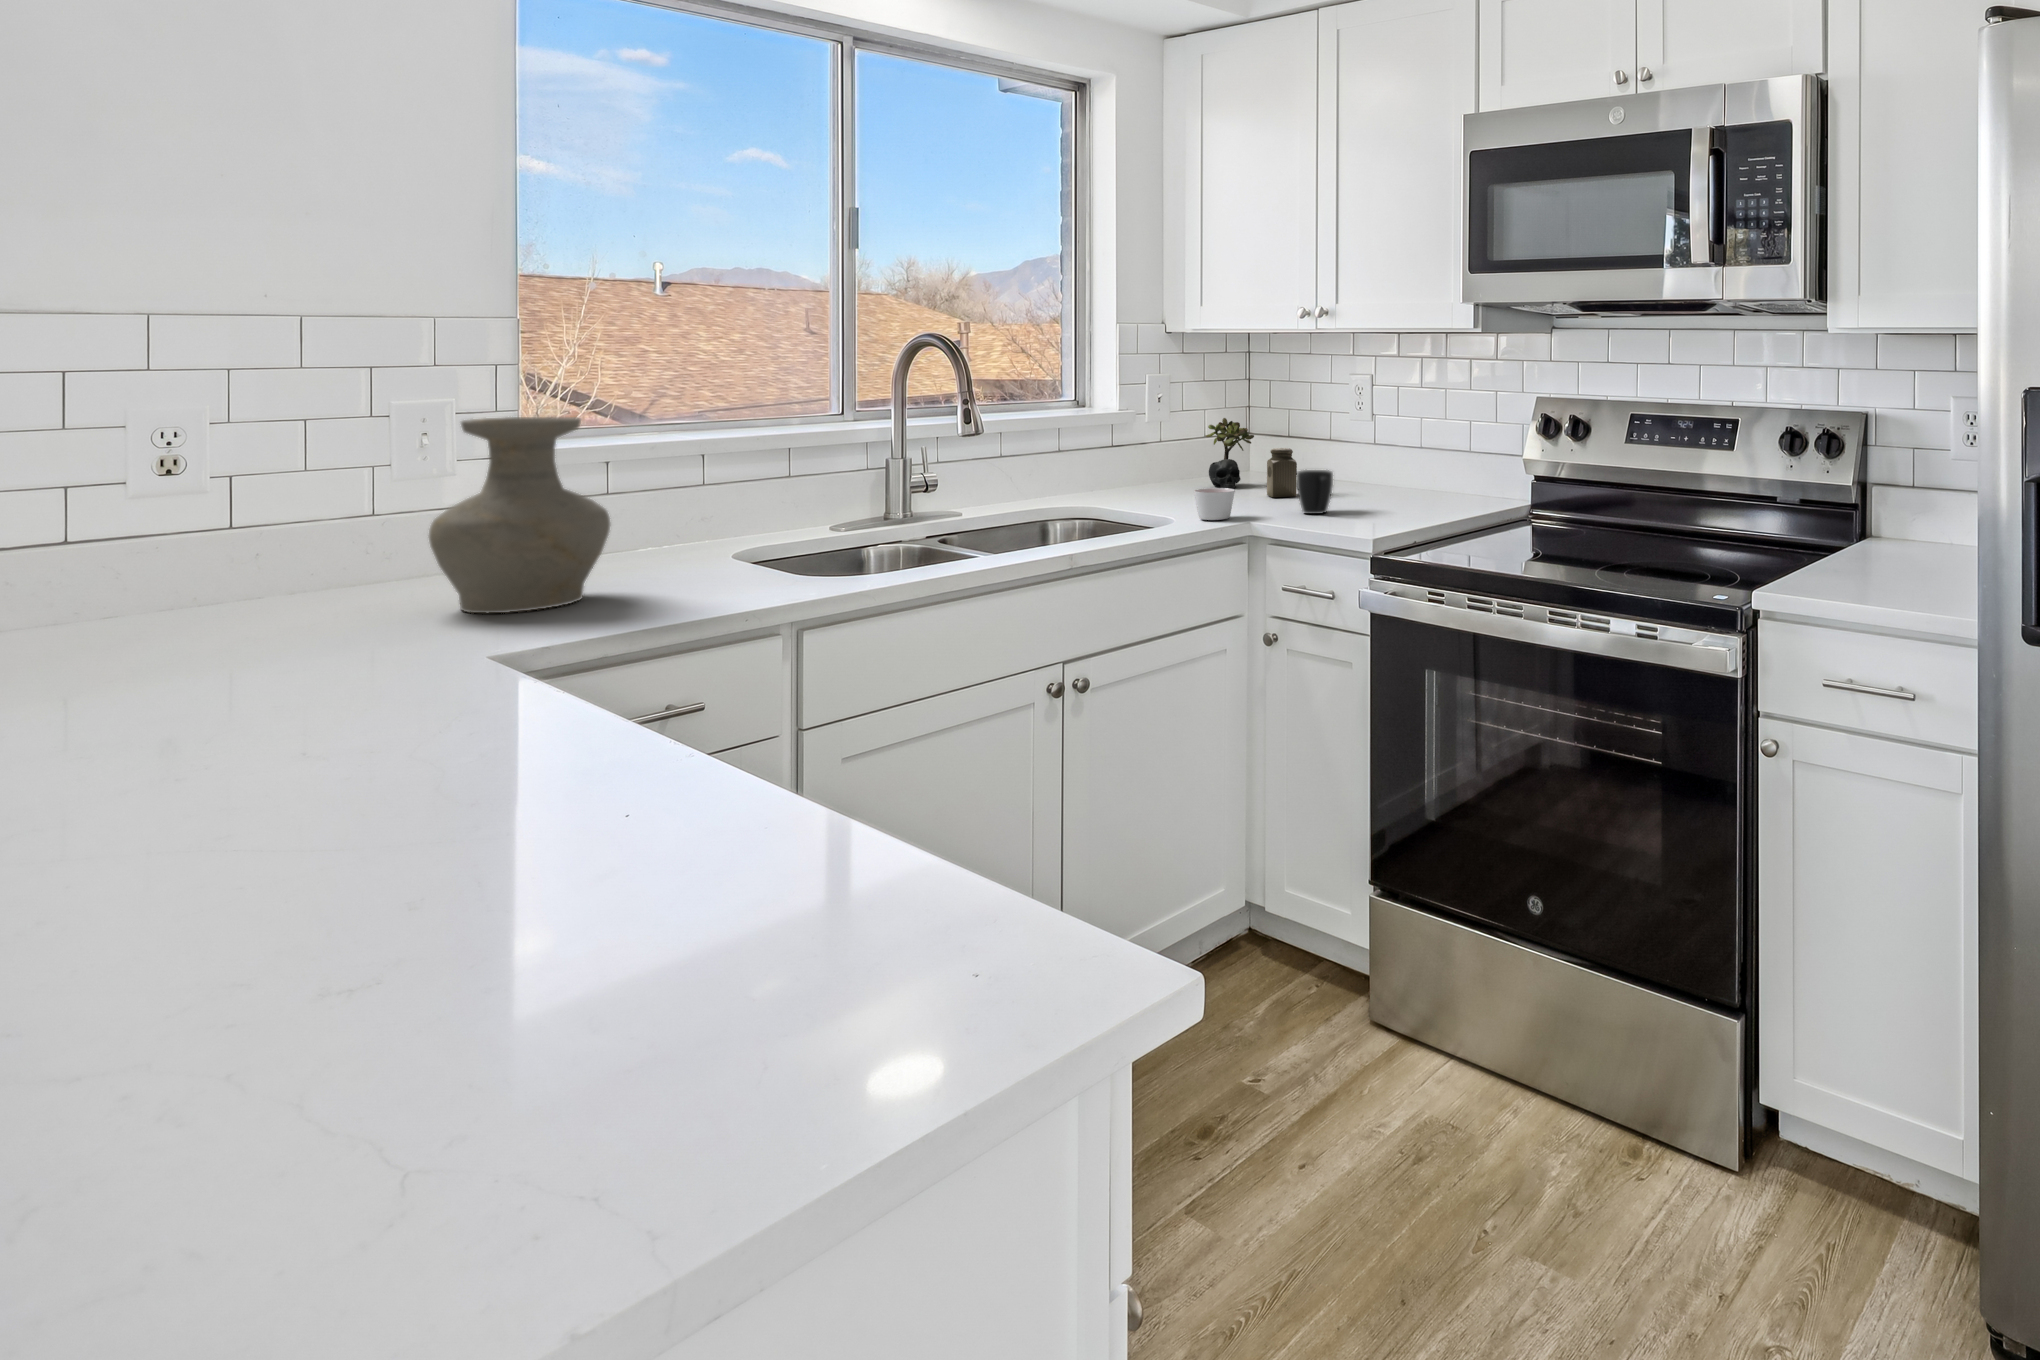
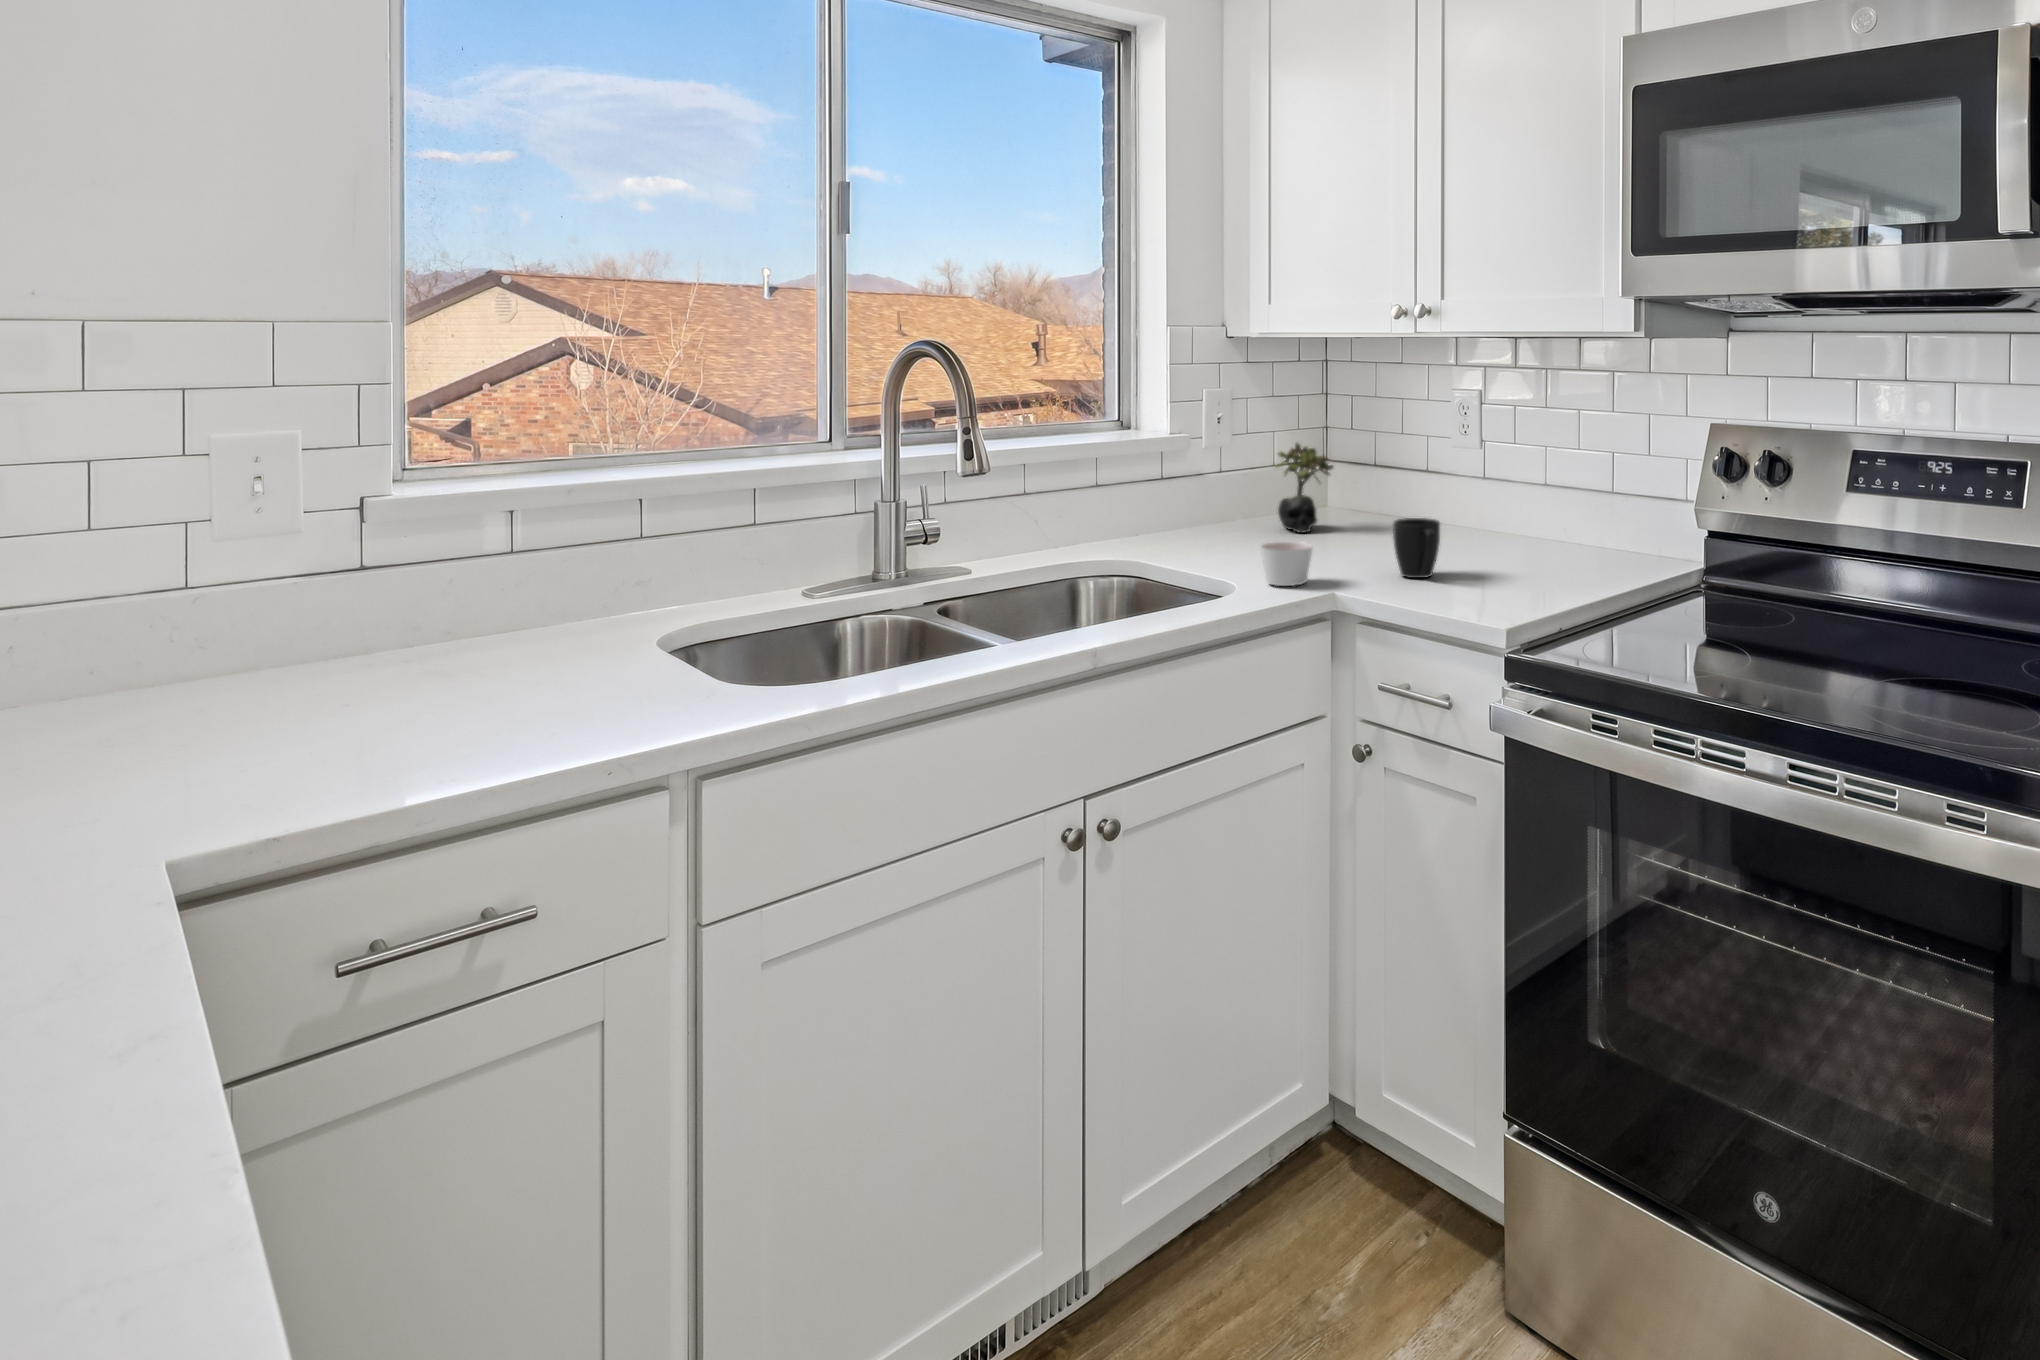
vase: present [429,417,610,613] -> none [191,465,457,753]
salt shaker: present [1267,448,1297,497] -> none [1351,484,1390,548]

